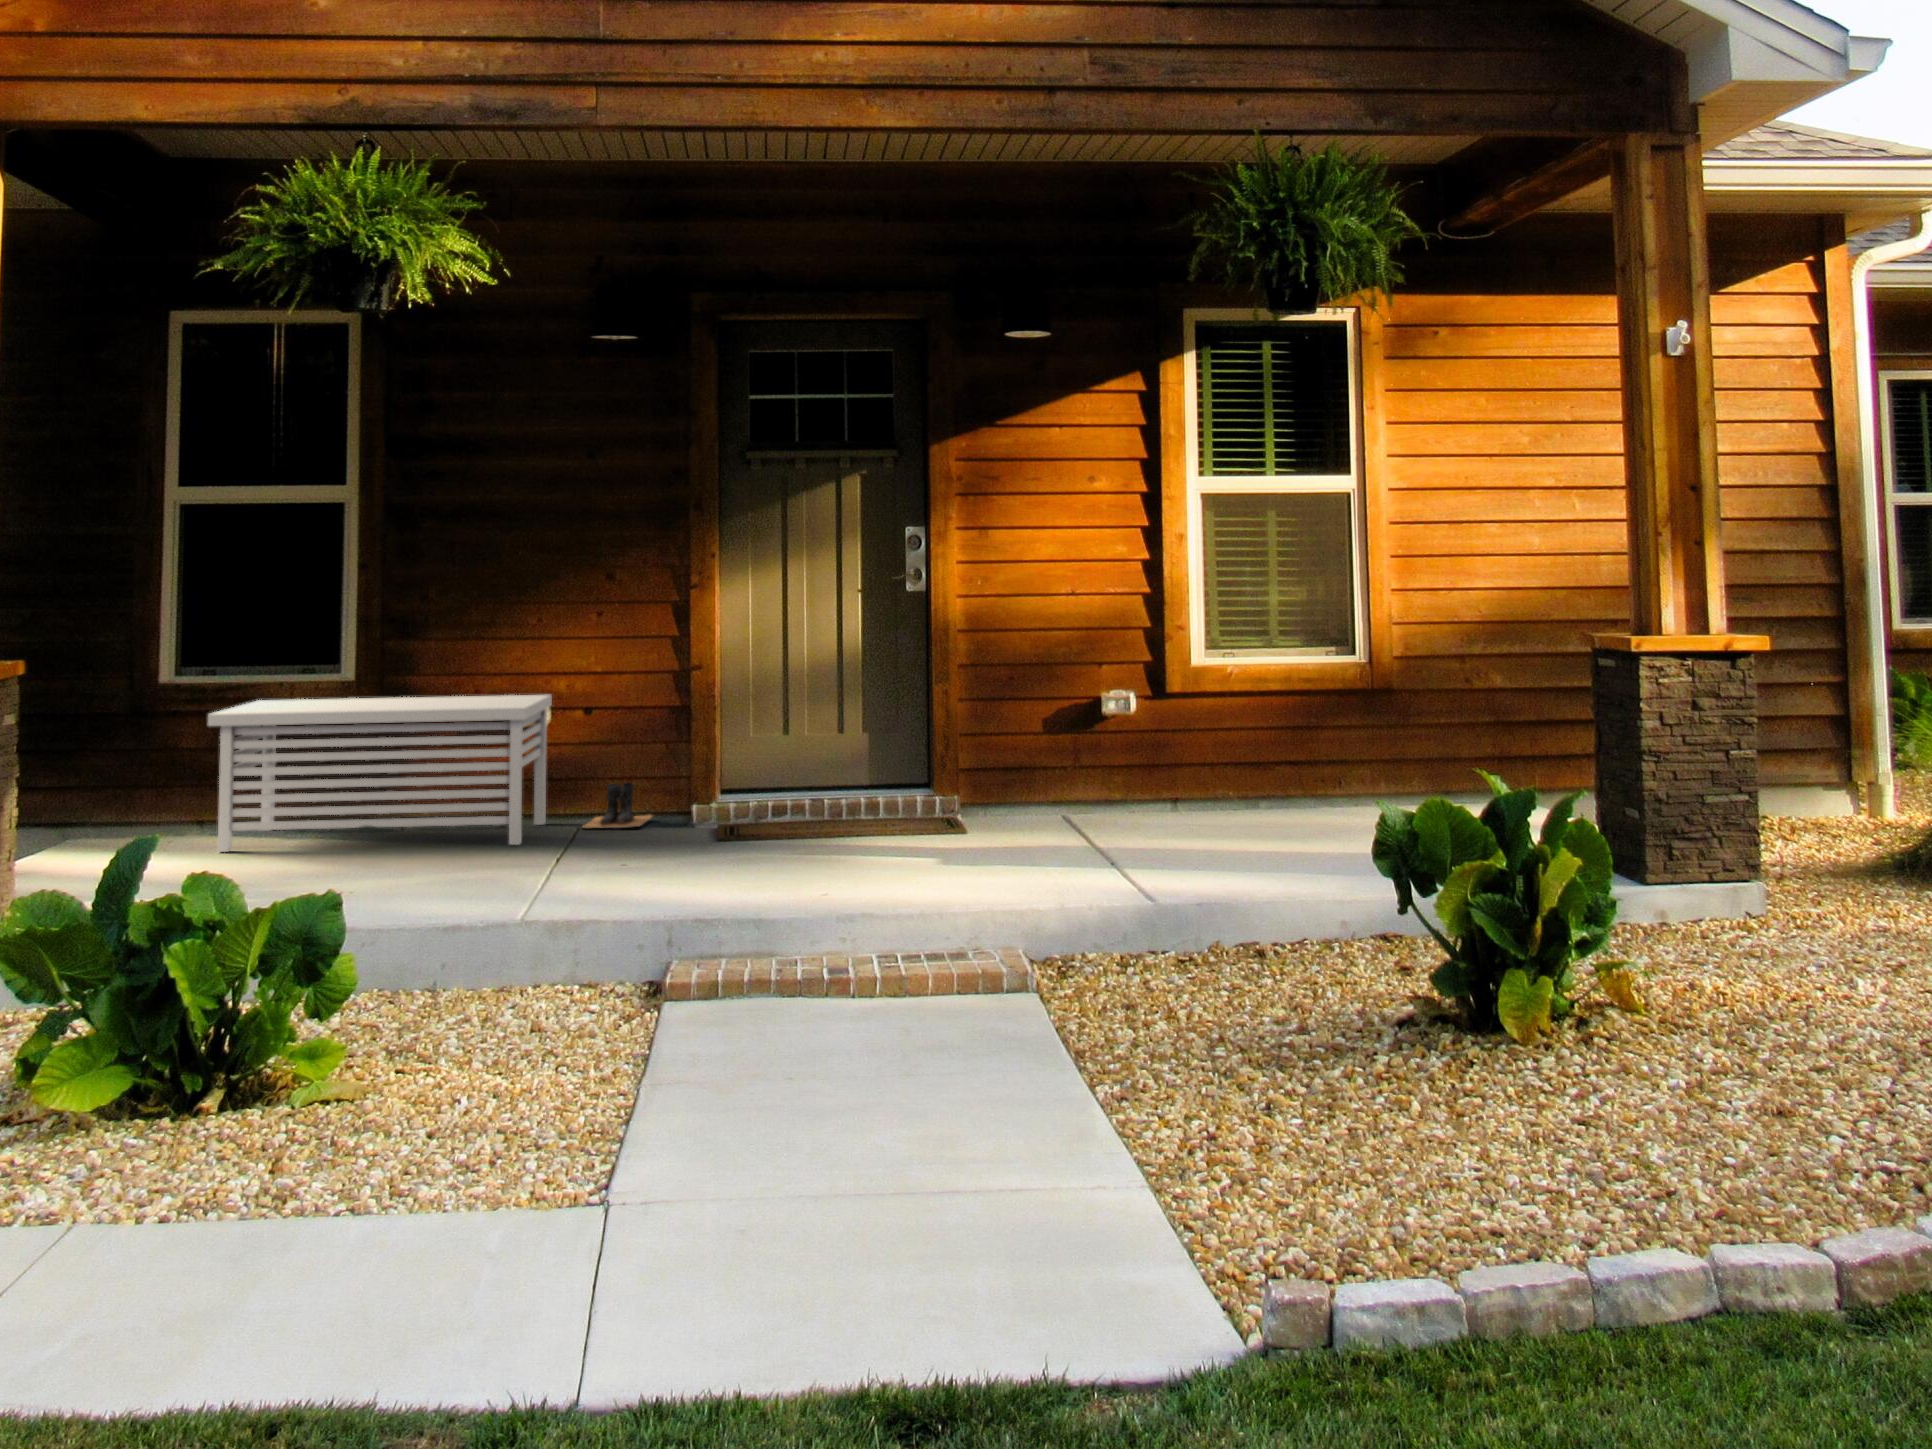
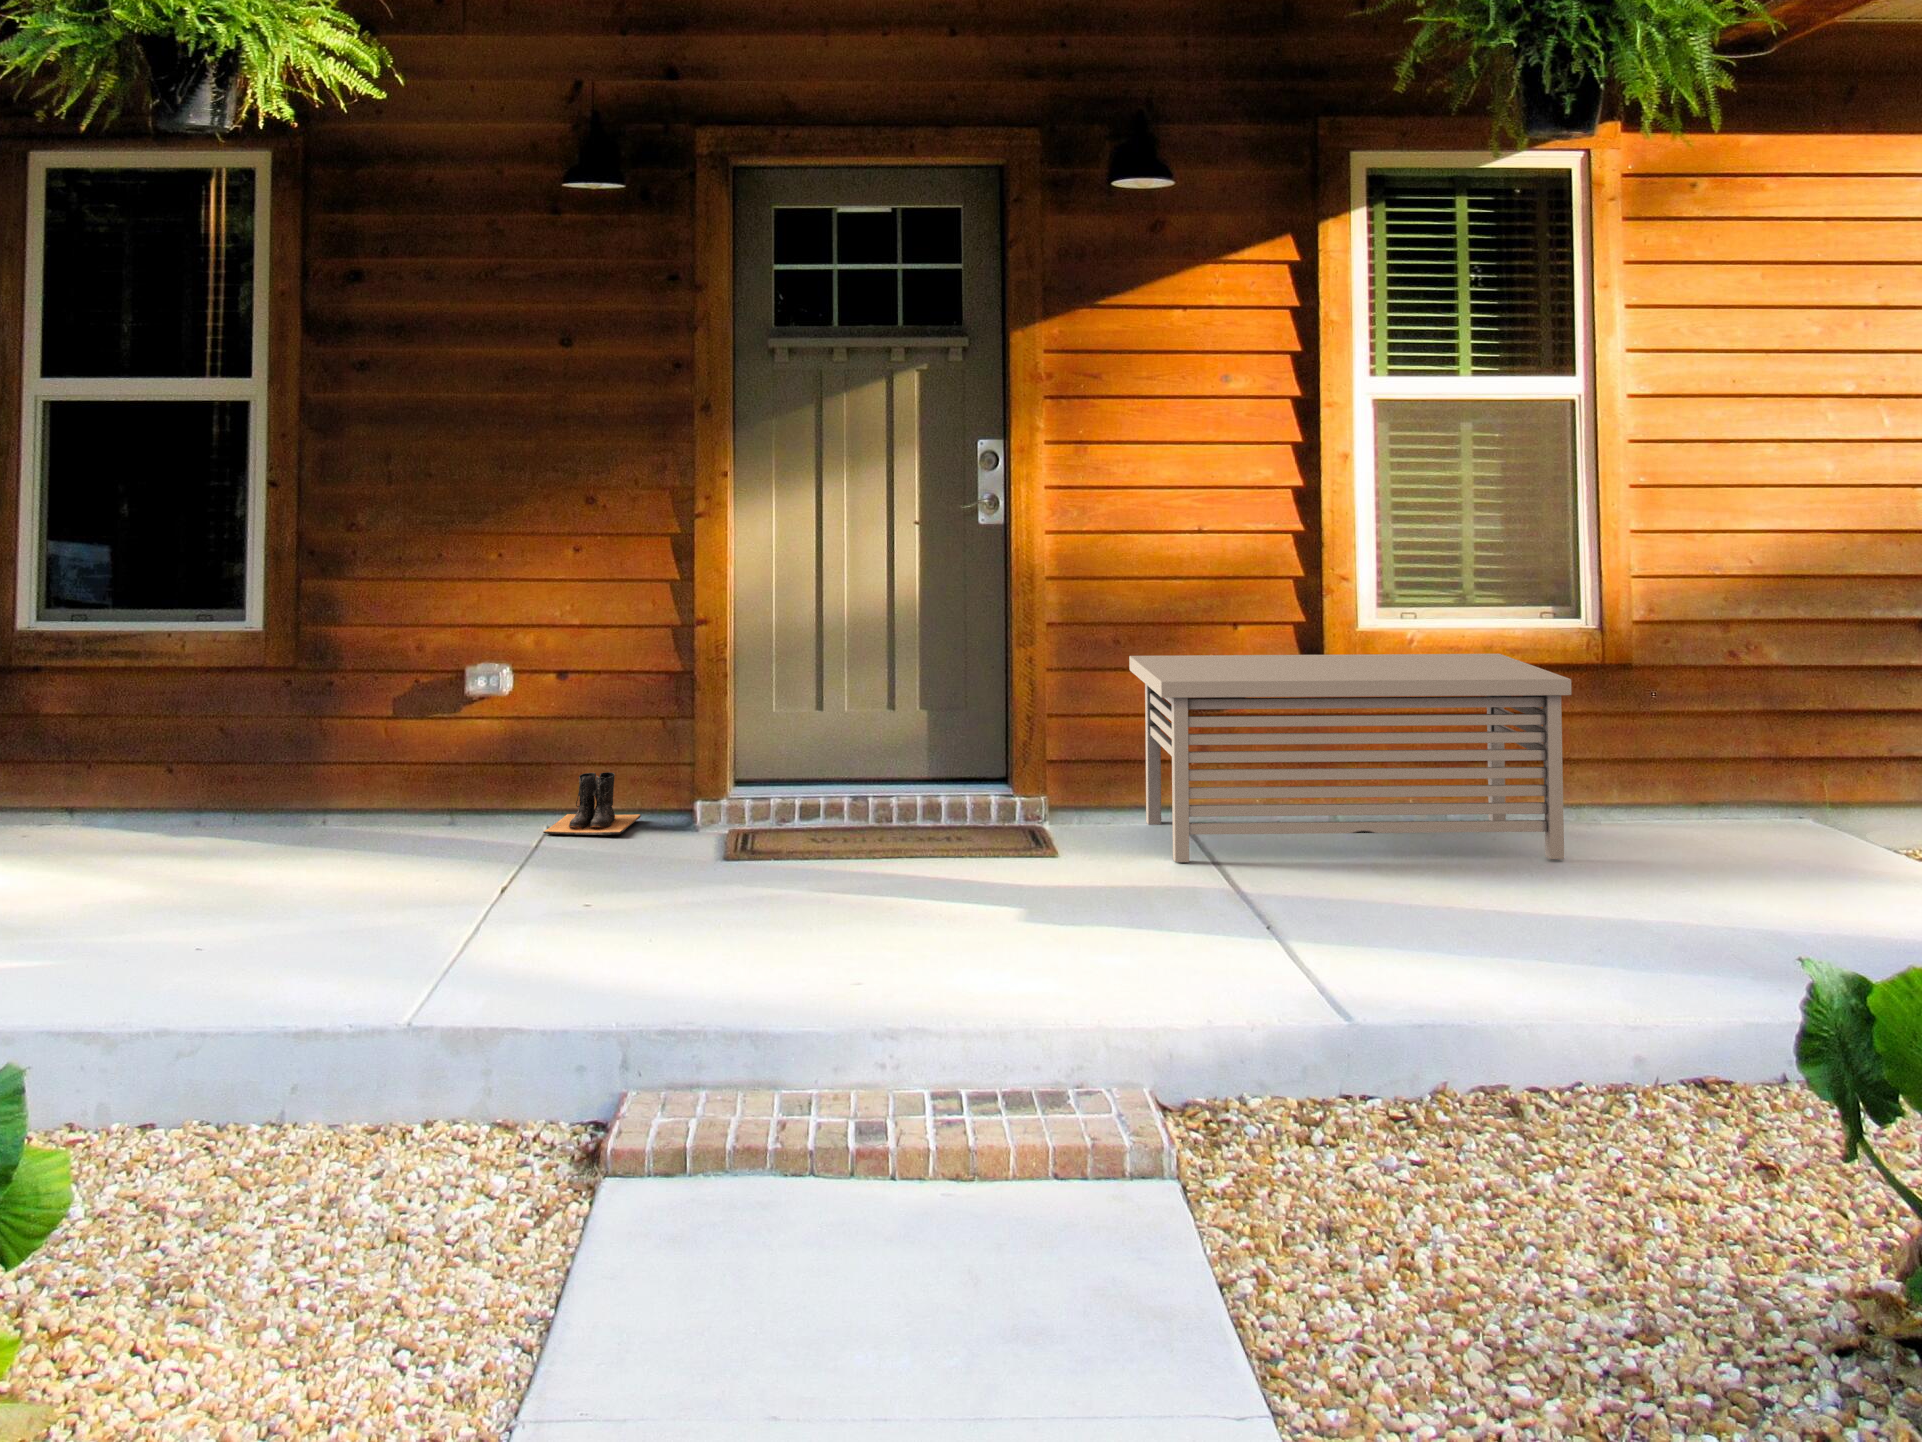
storage bench: present [208,695,552,852] -> present [1129,654,1571,862]

